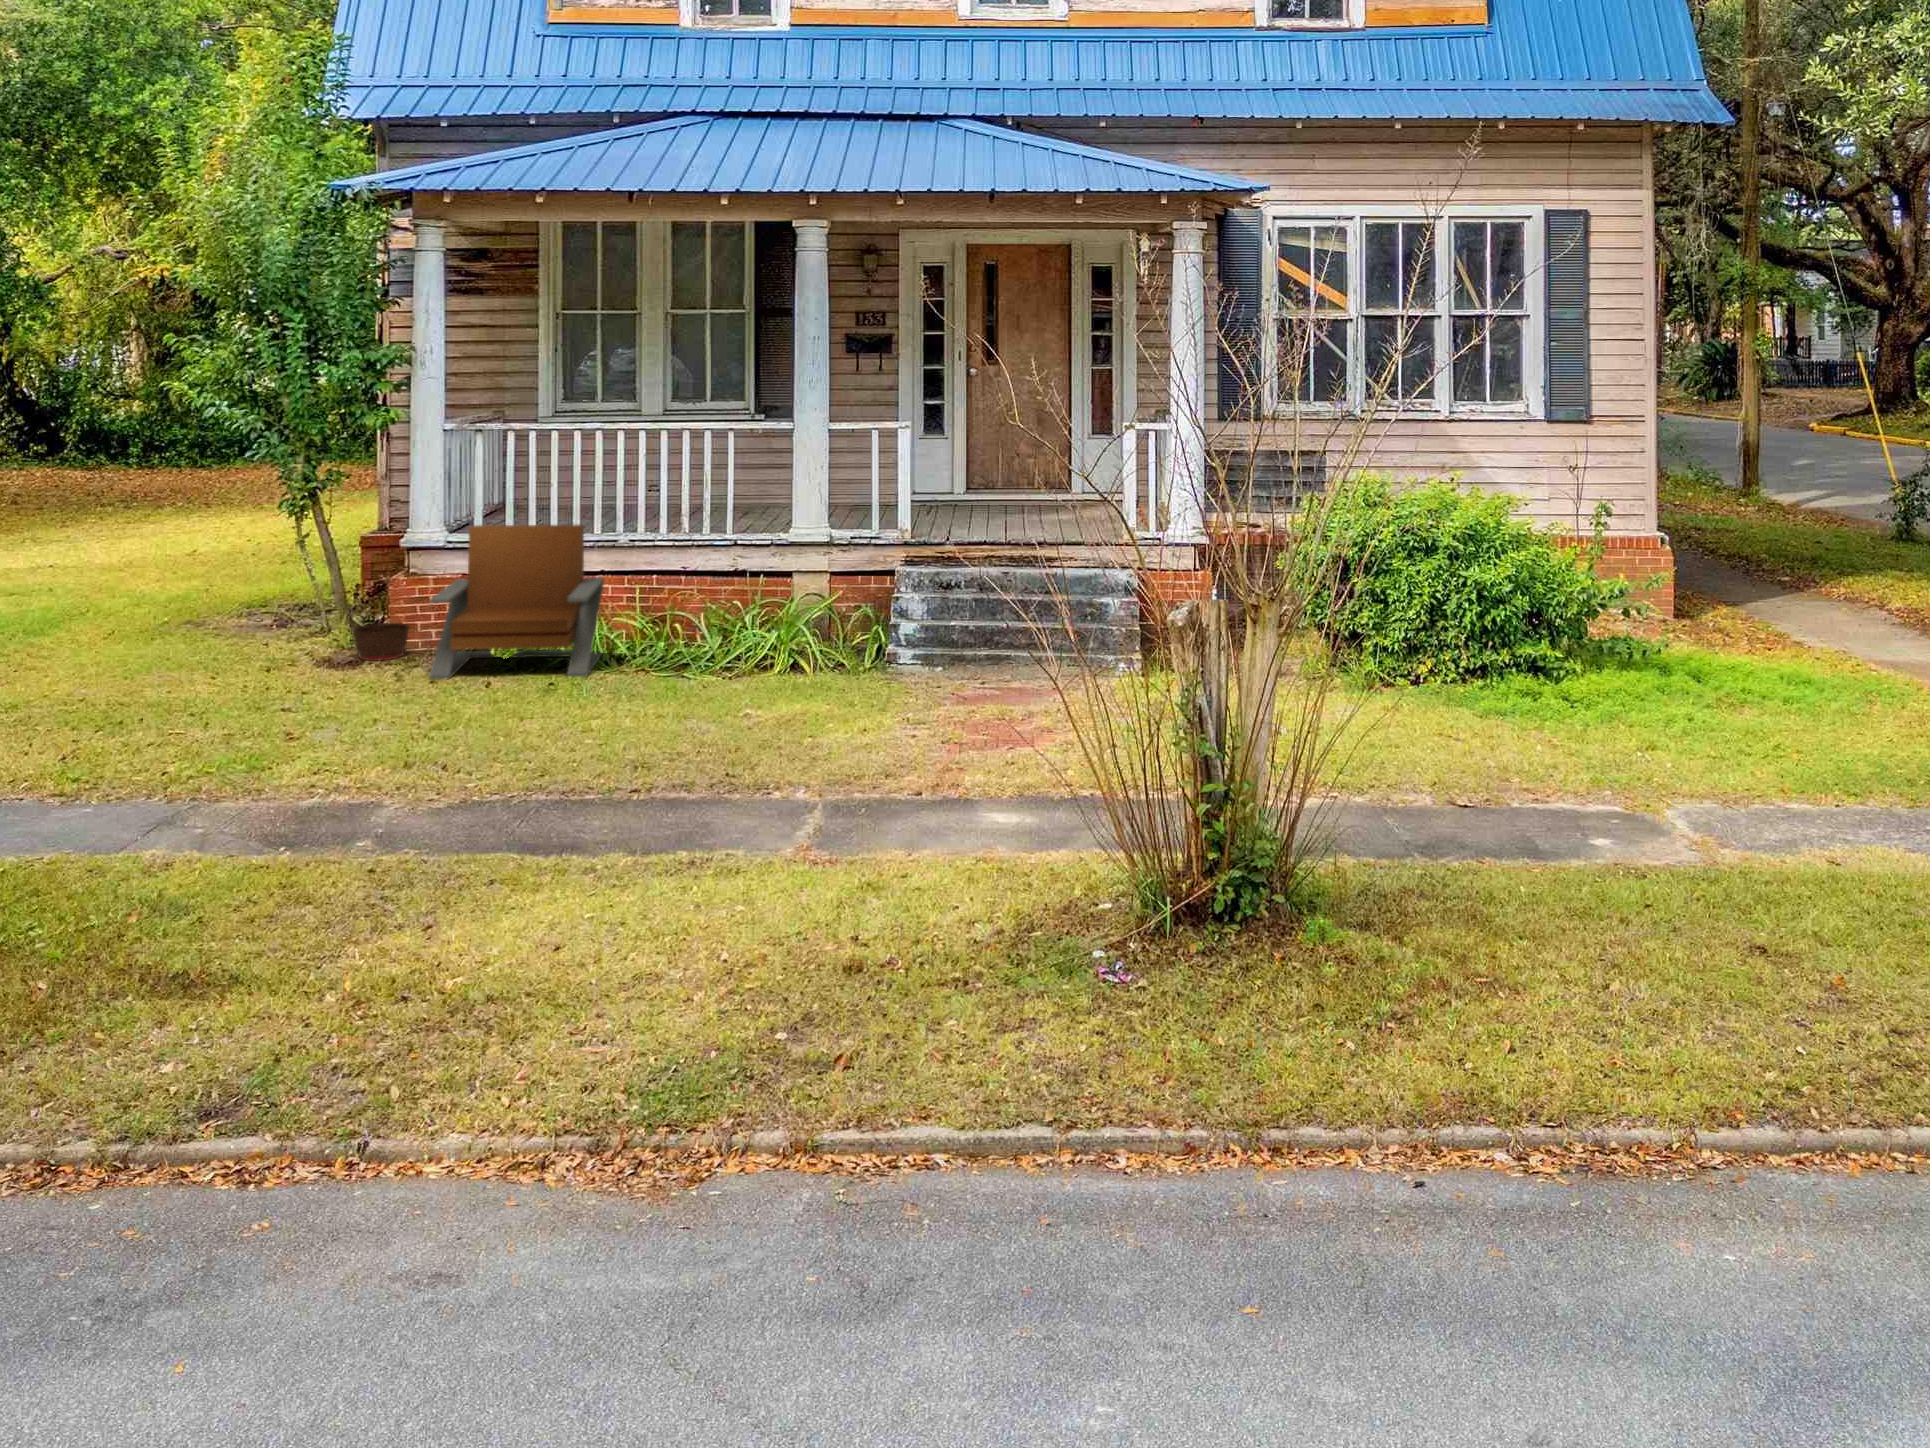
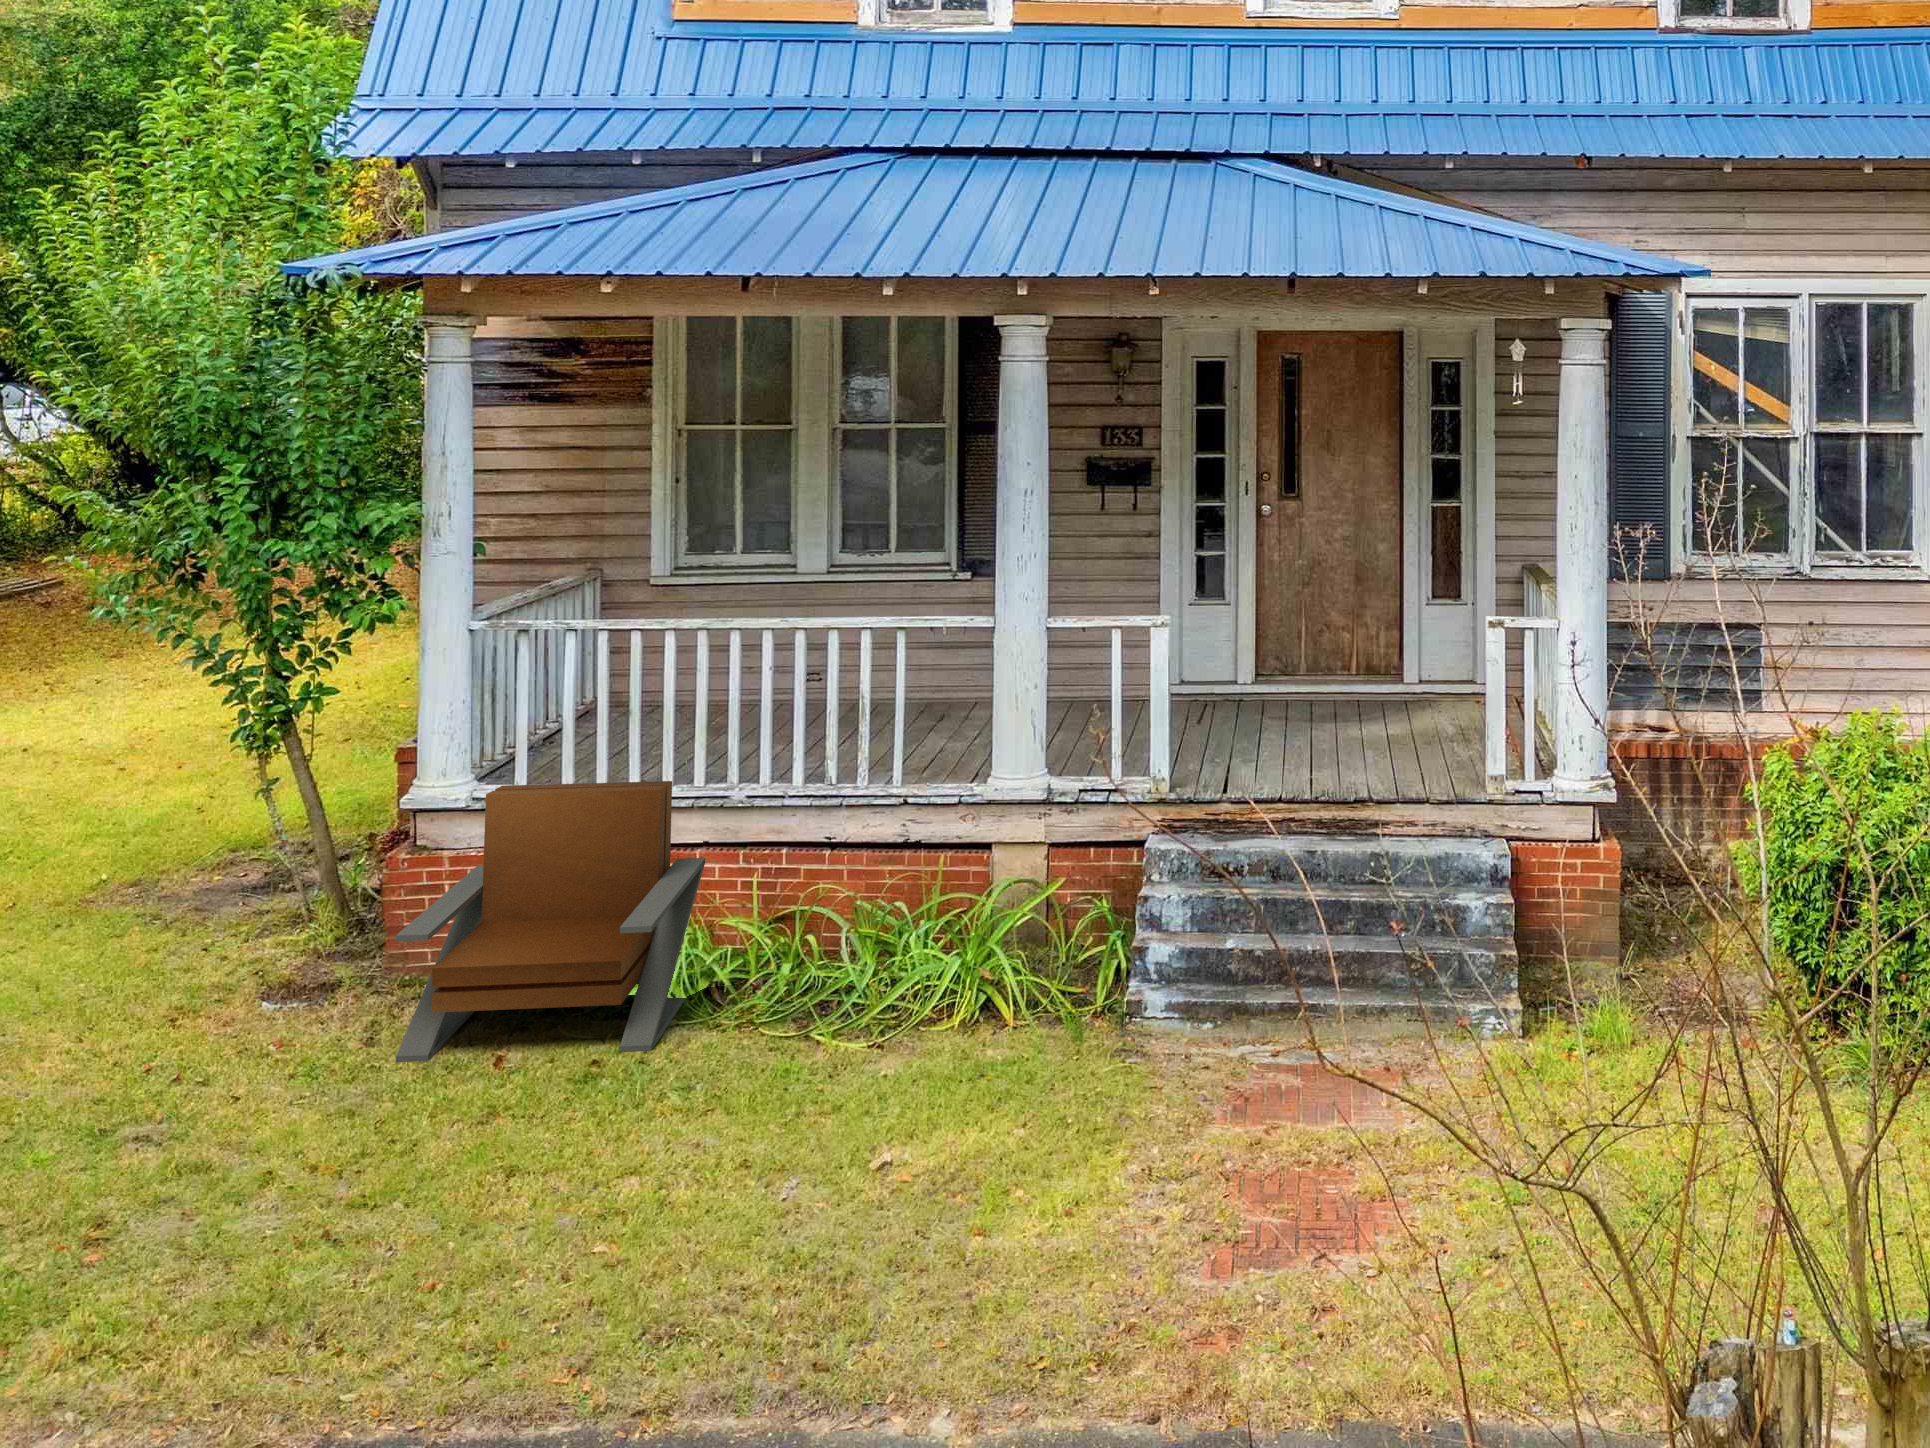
basket: present [353,623,409,661] -> none [311,927,405,1000]

